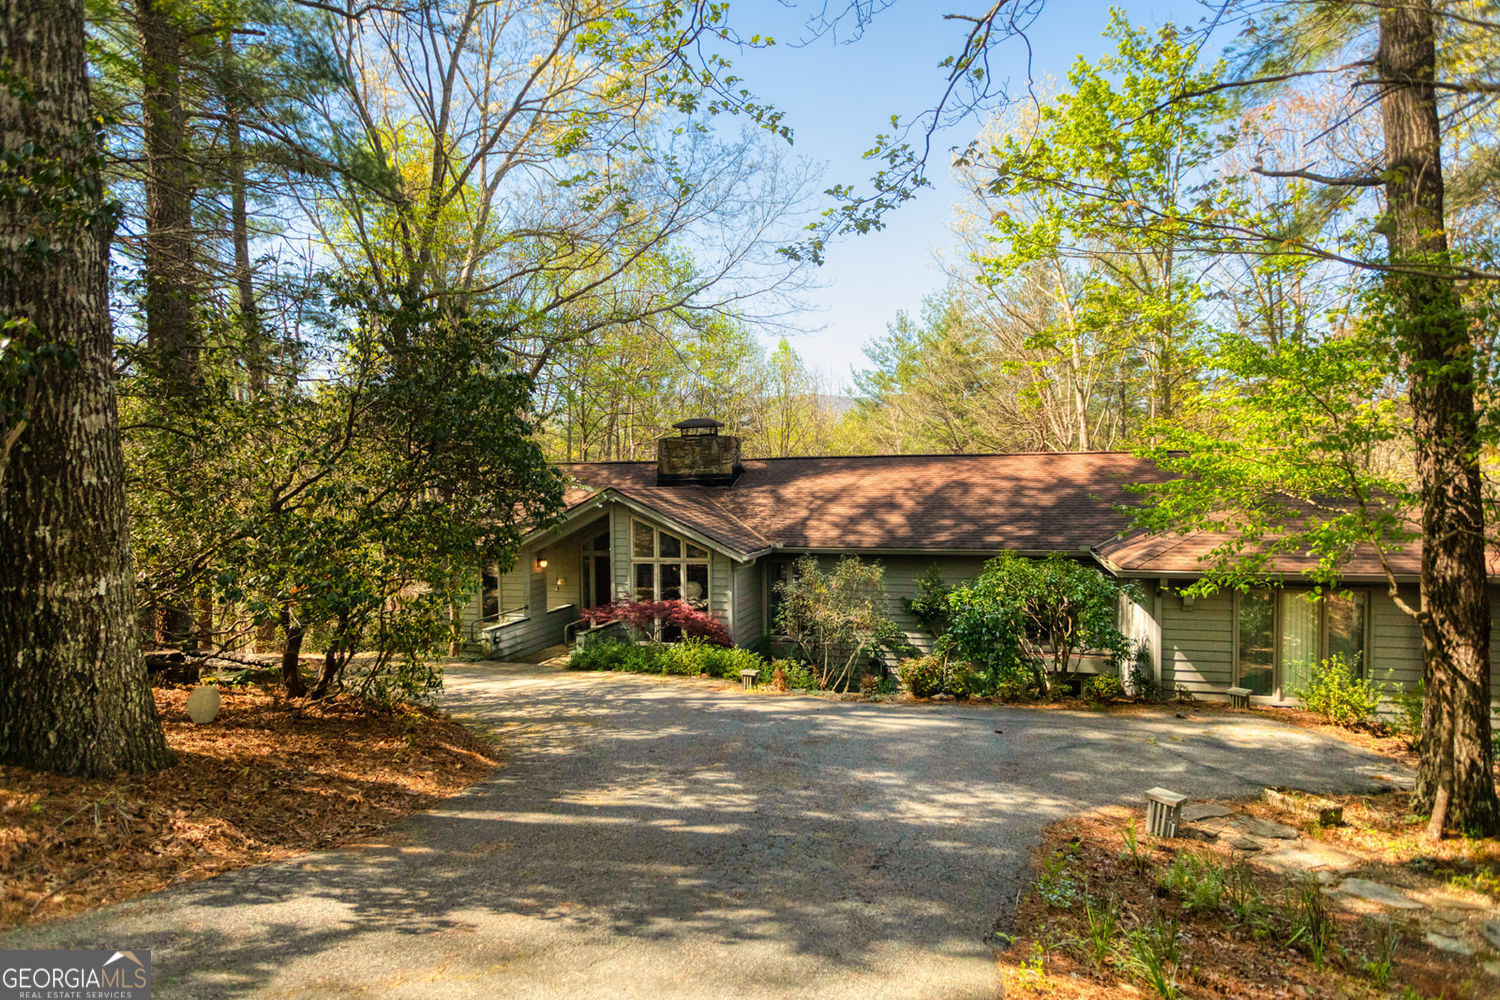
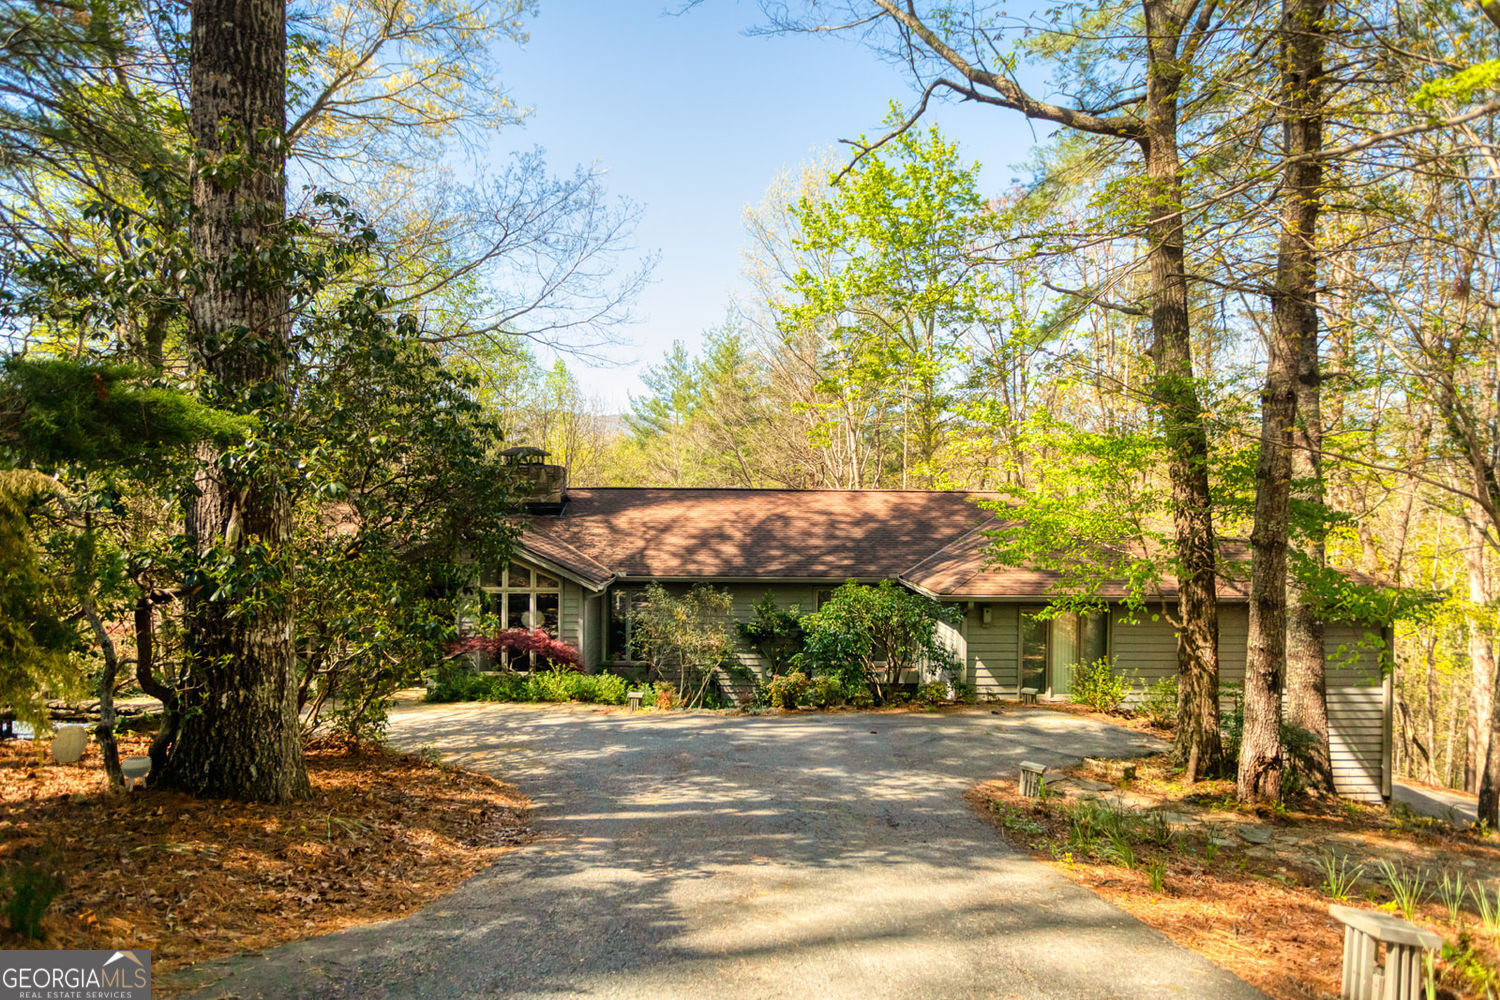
planter: none [233,721,262,757] -> present [122,756,151,791]

